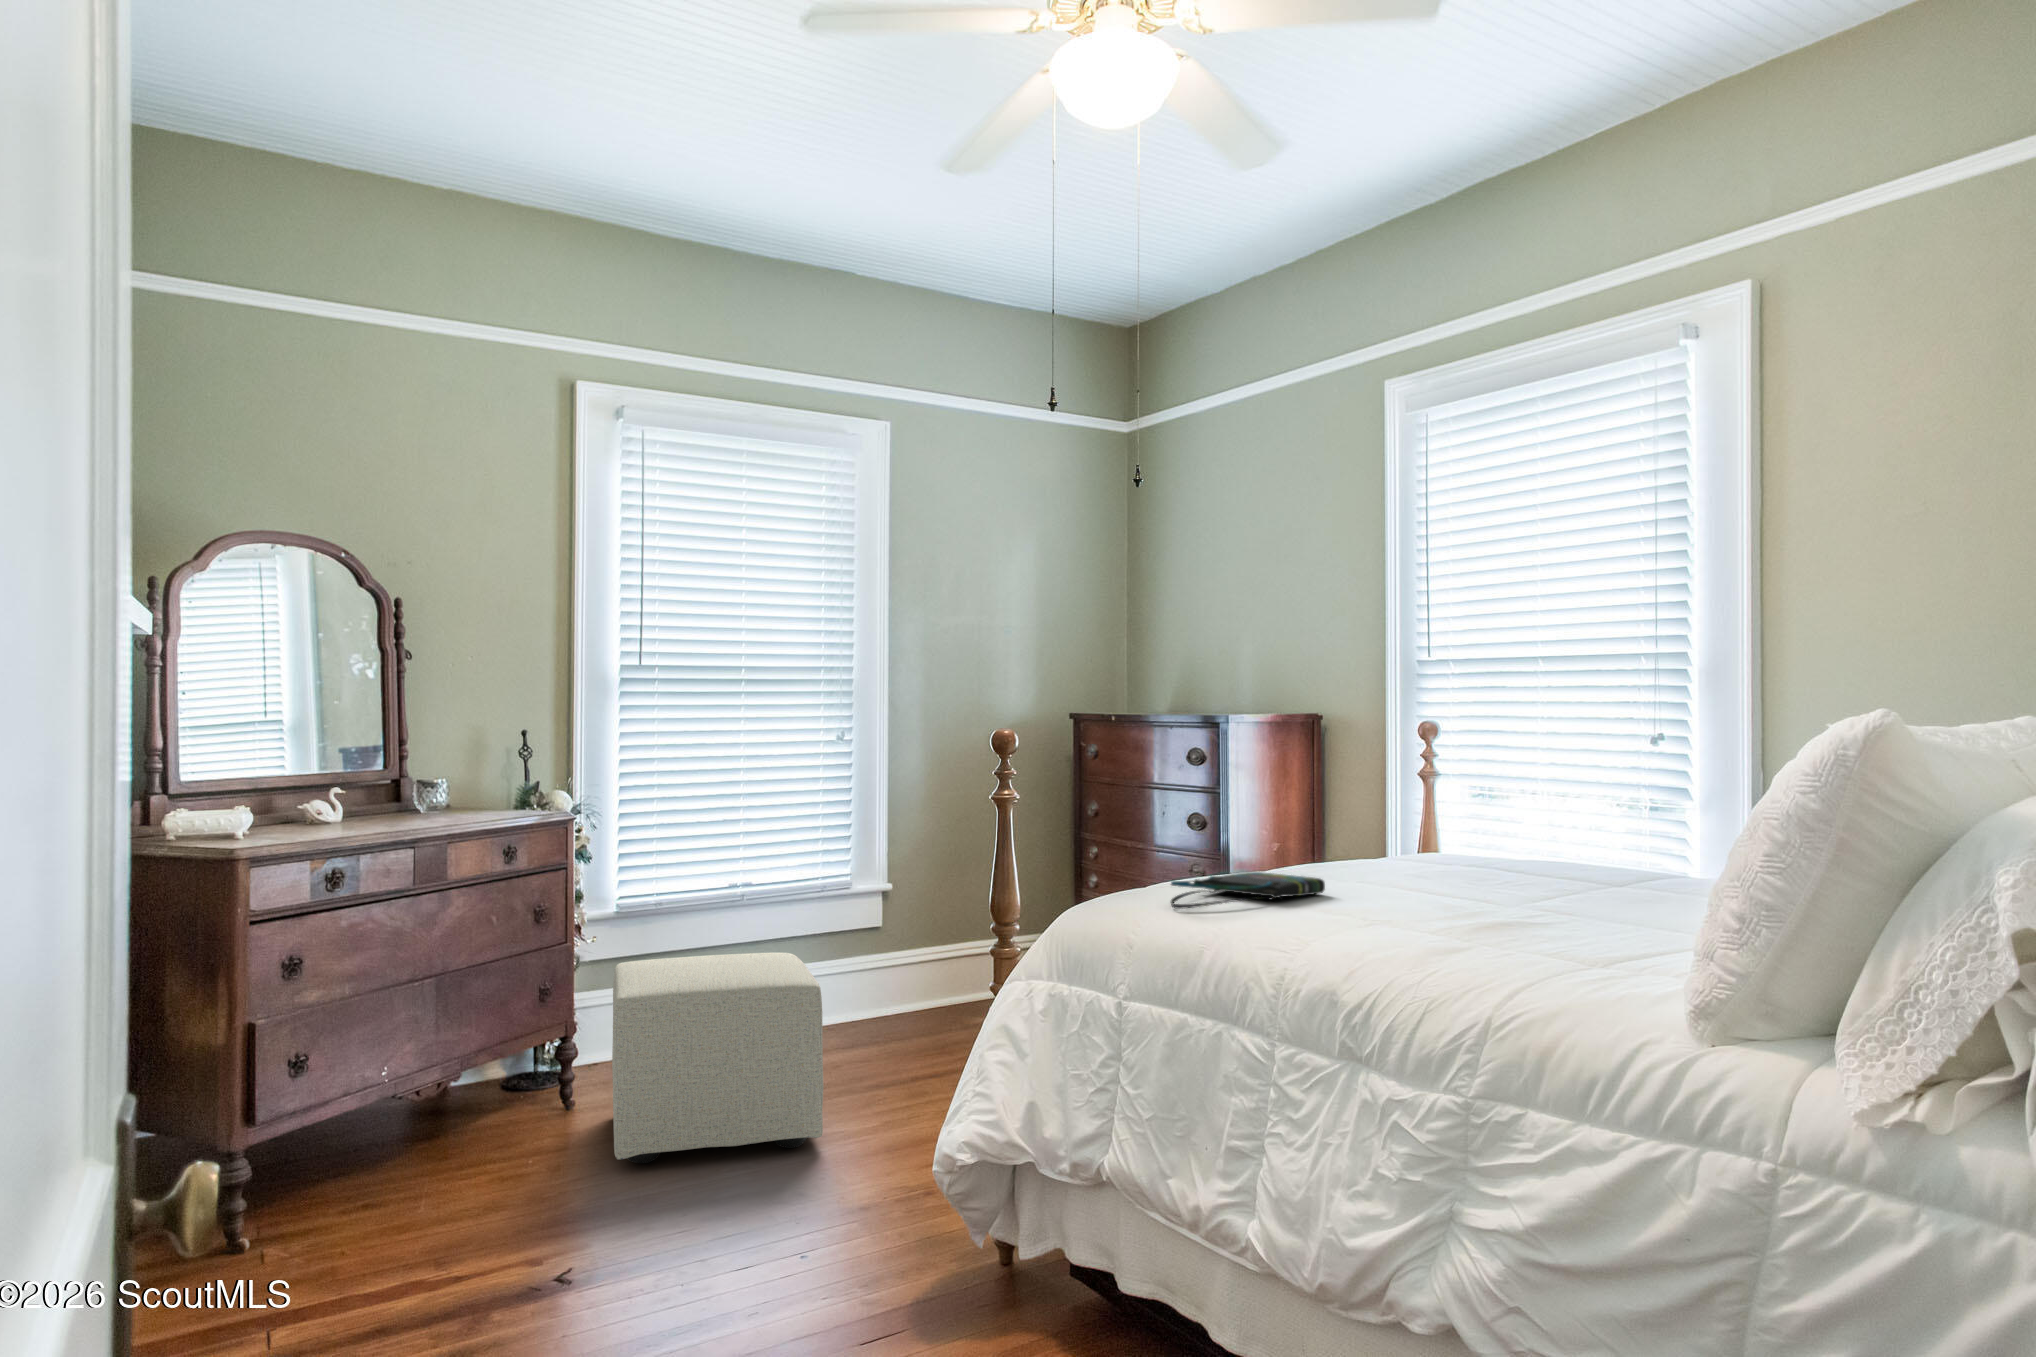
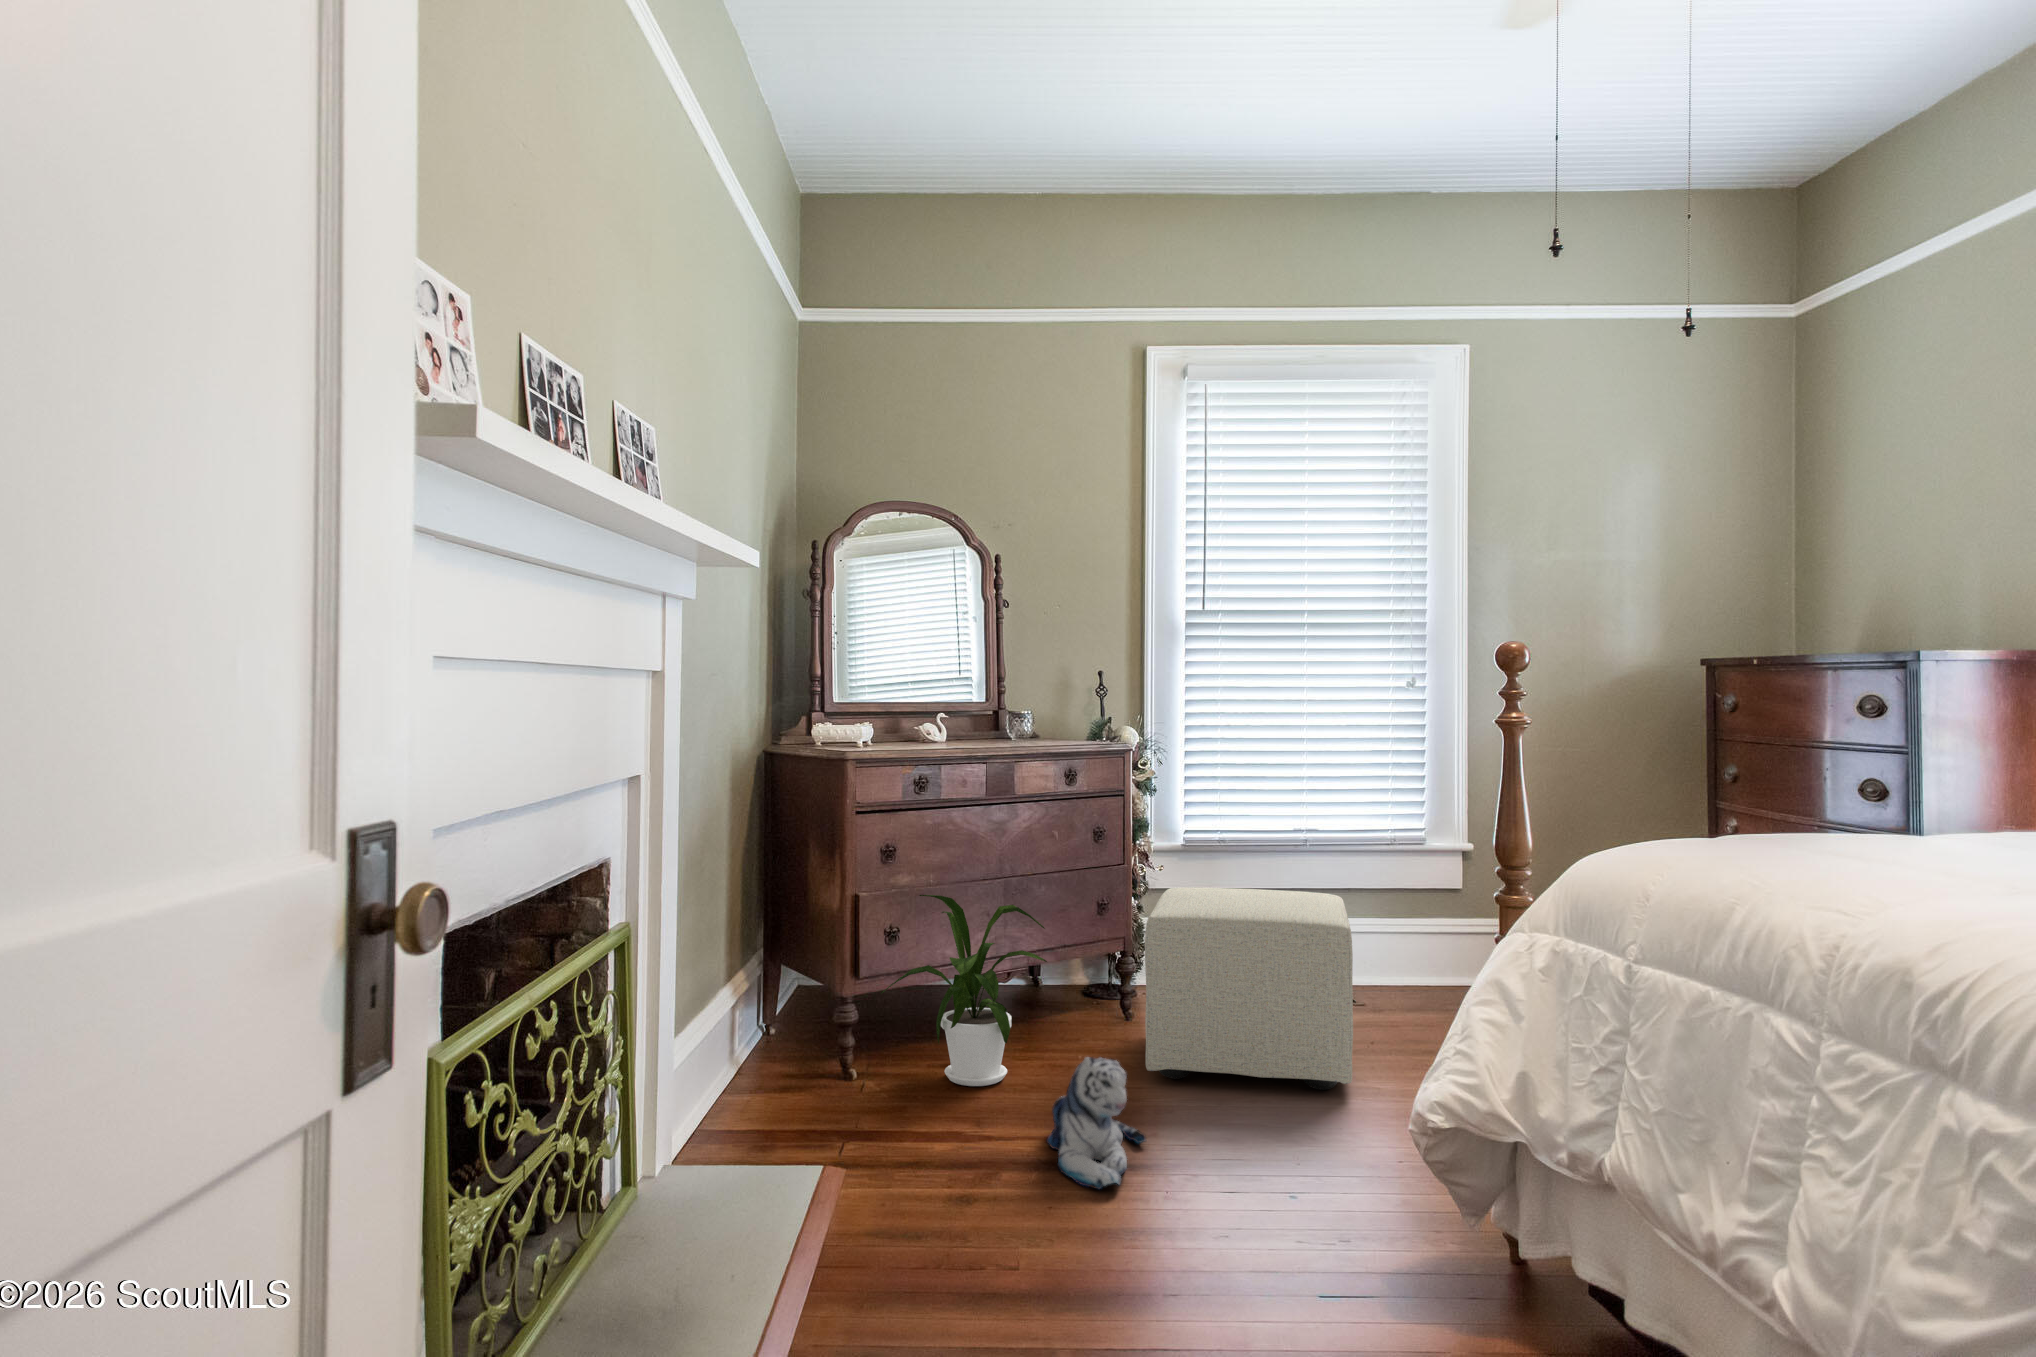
tote bag: present [1171,872,1325,909] -> none [1710,825,1966,860]
house plant: none [291,1002,508,1214] -> present [881,895,1047,1086]
plush toy: none [531,1154,642,1294] -> present [1046,1057,1146,1189]

